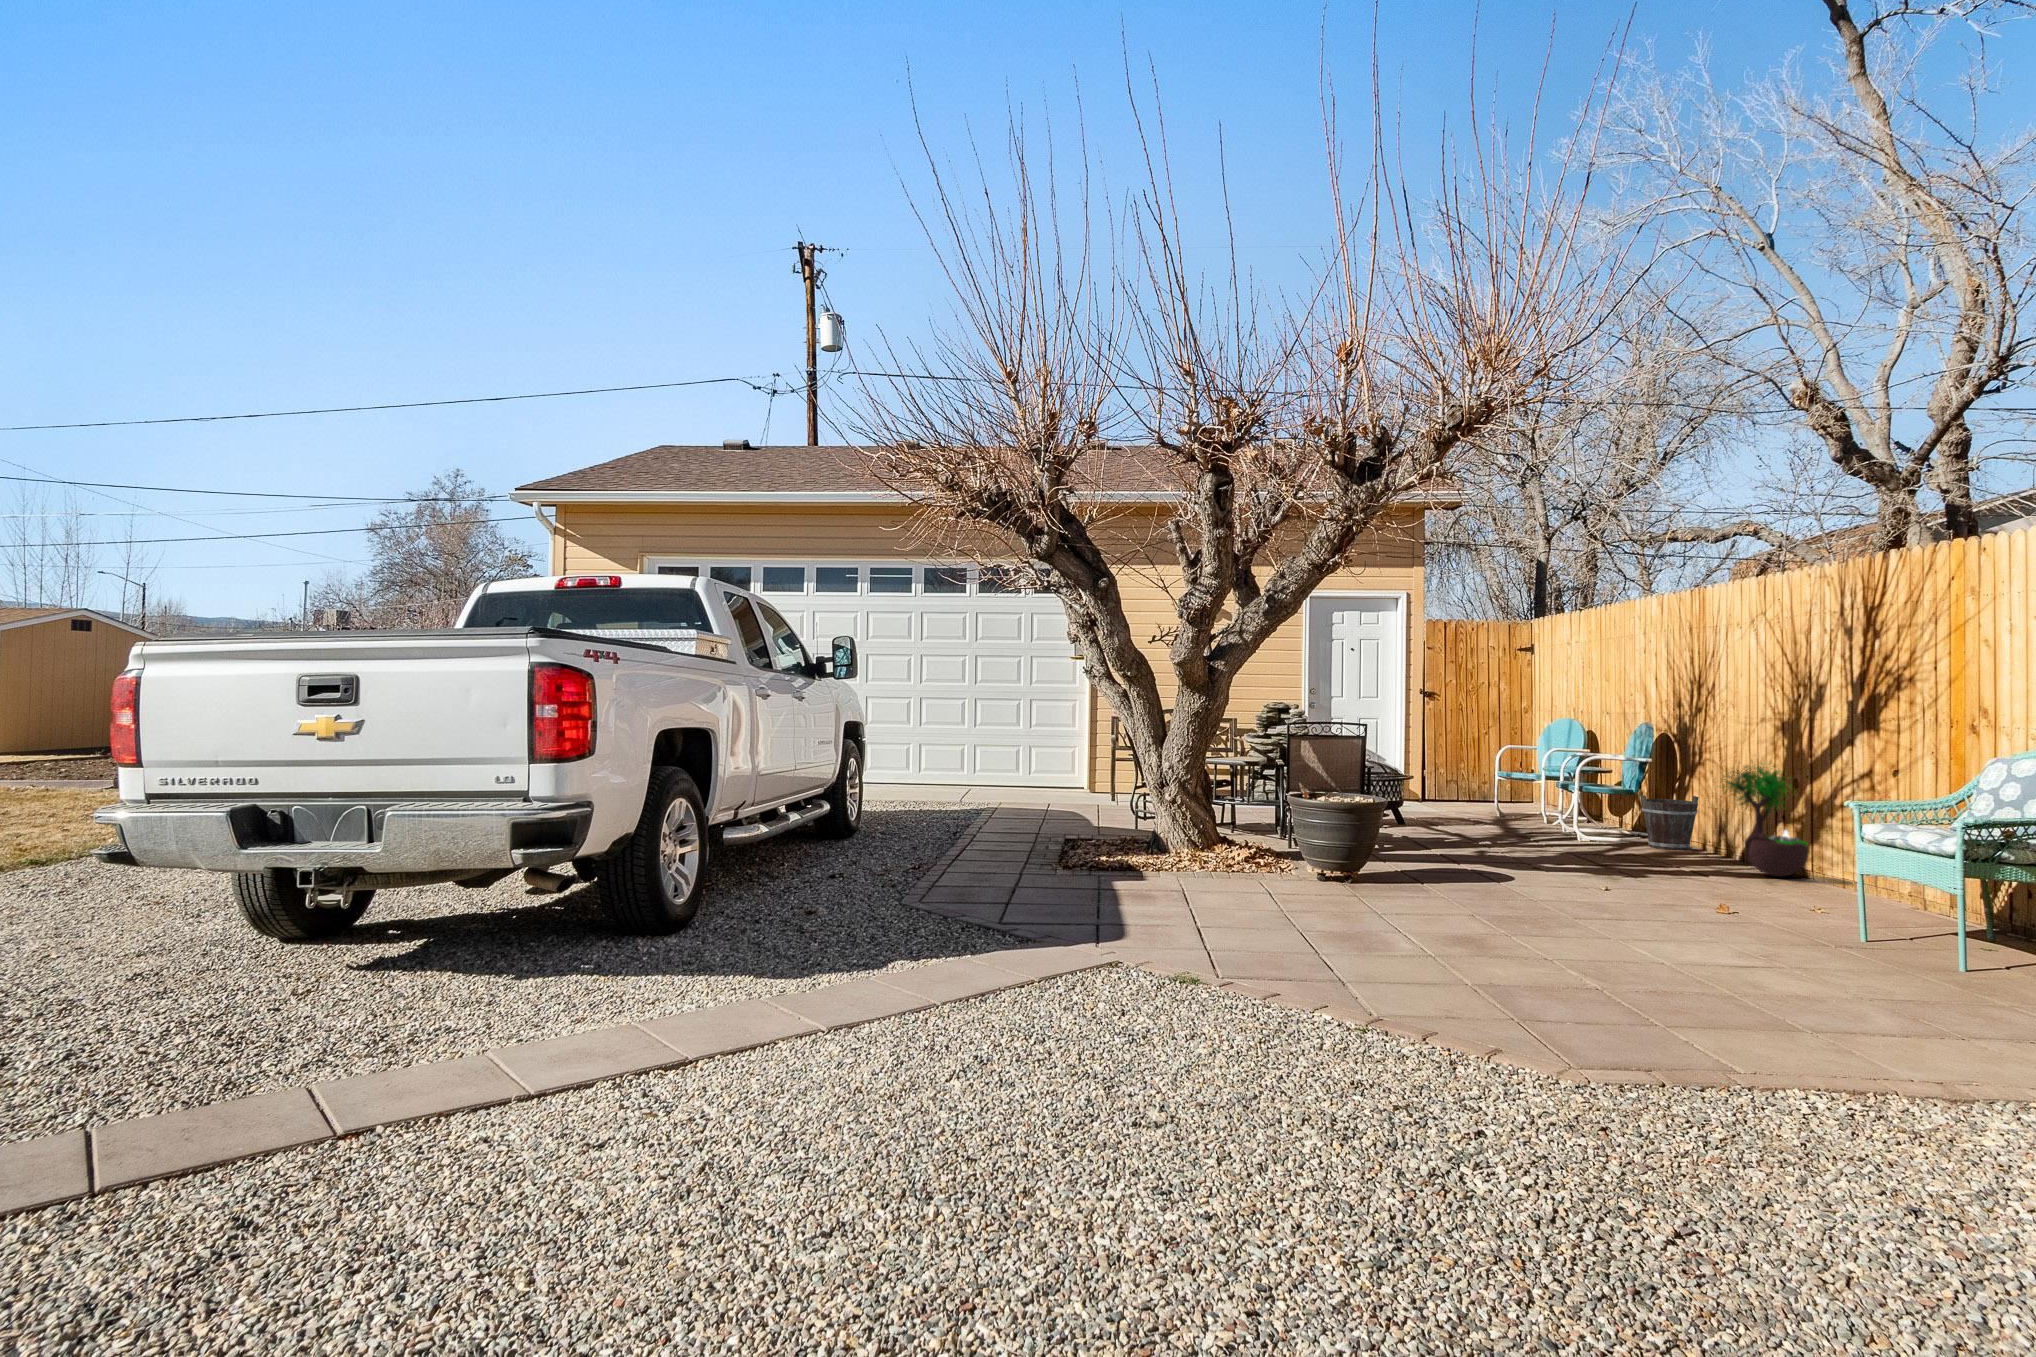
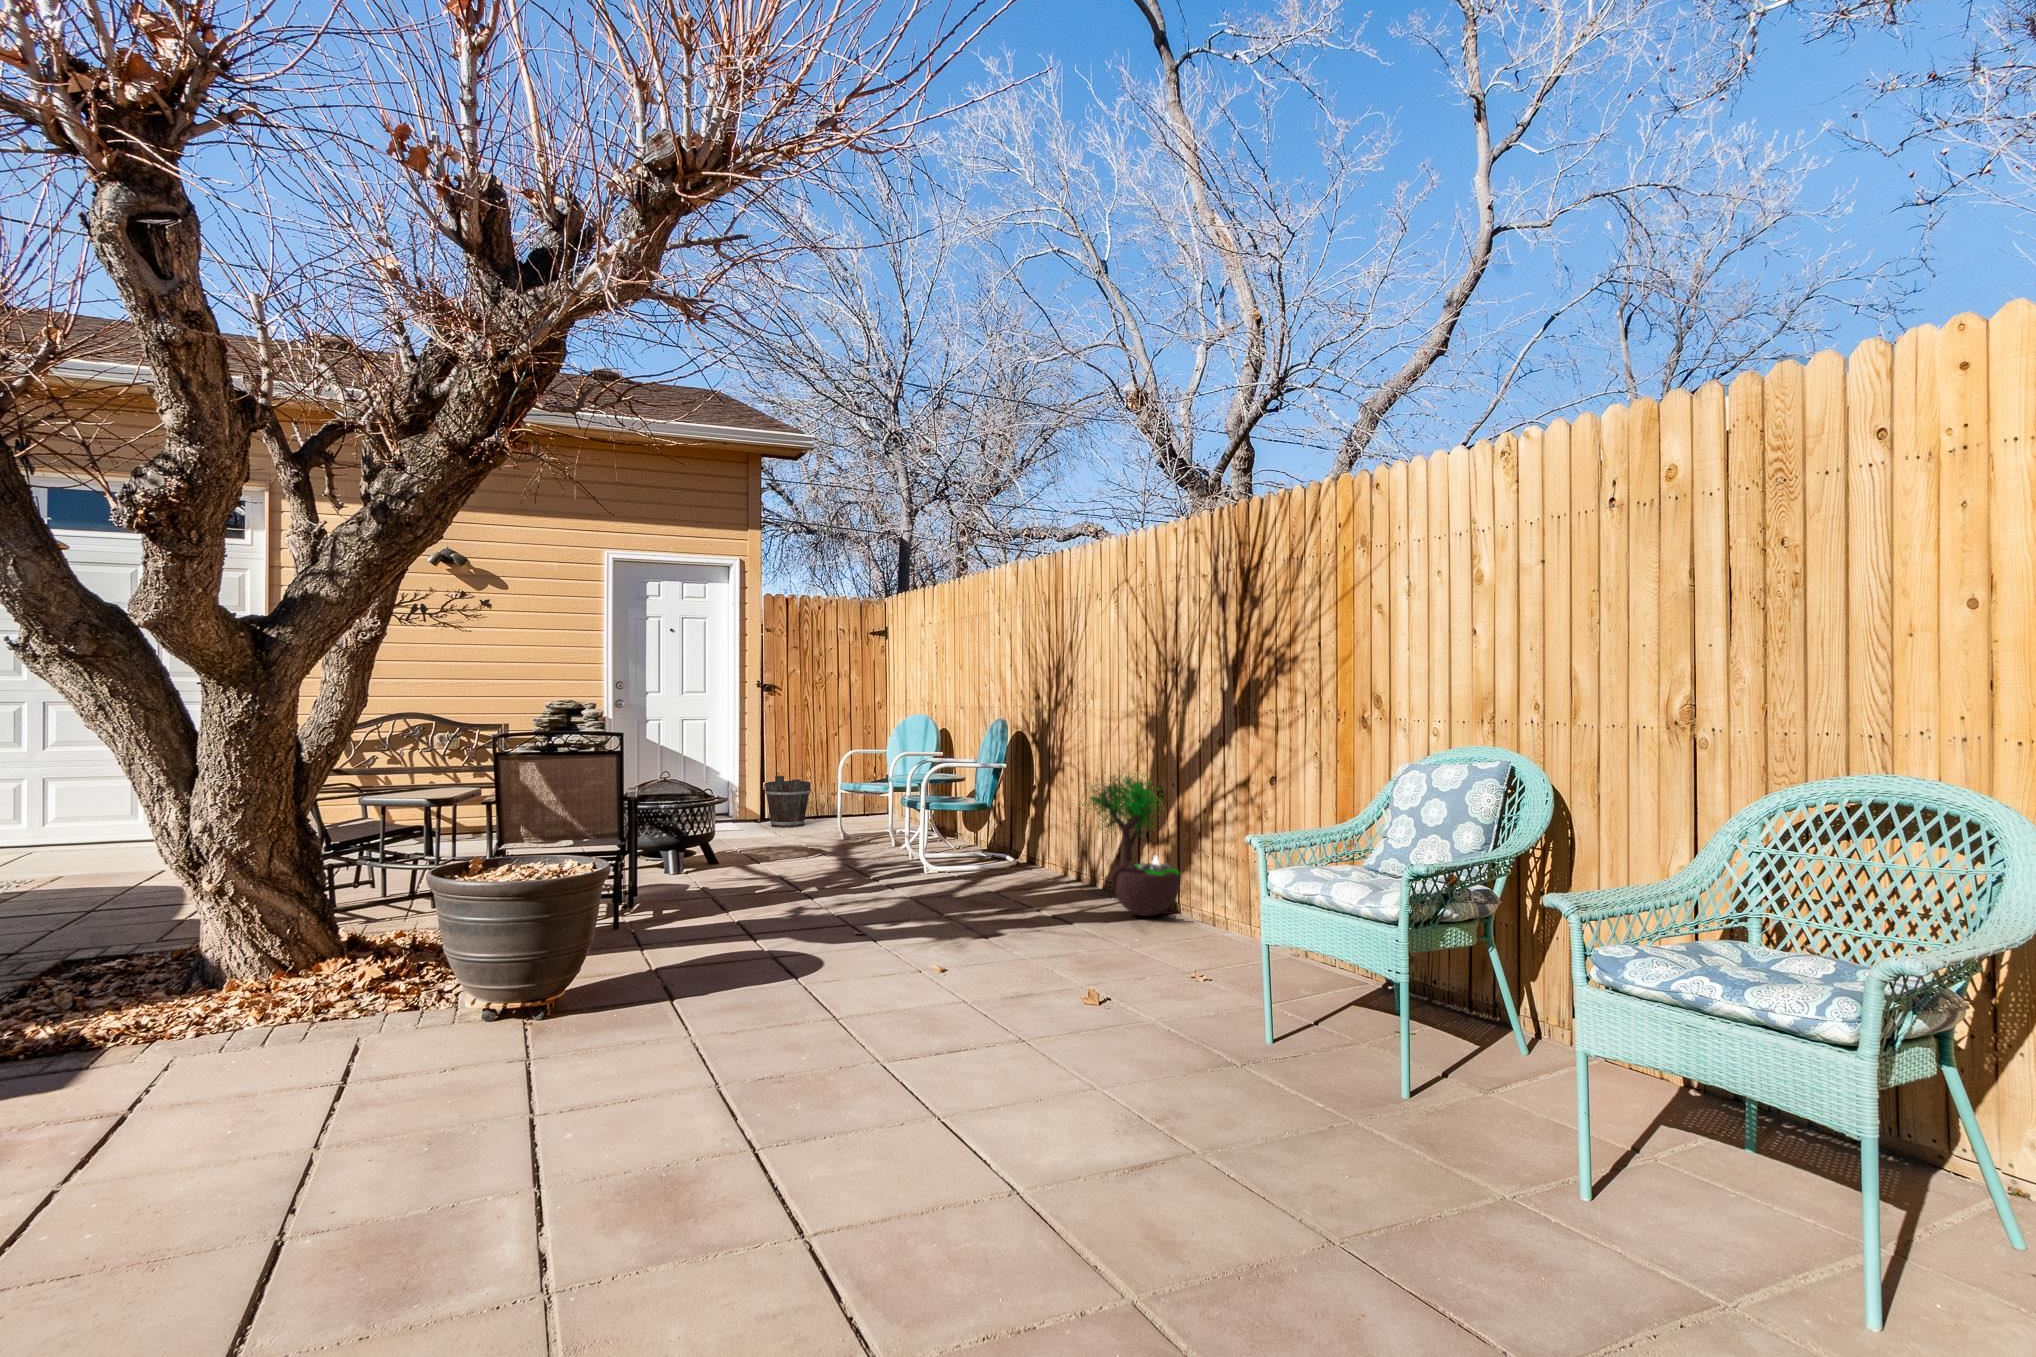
bucket: present [1641,795,1699,850] -> present [765,776,811,827]

